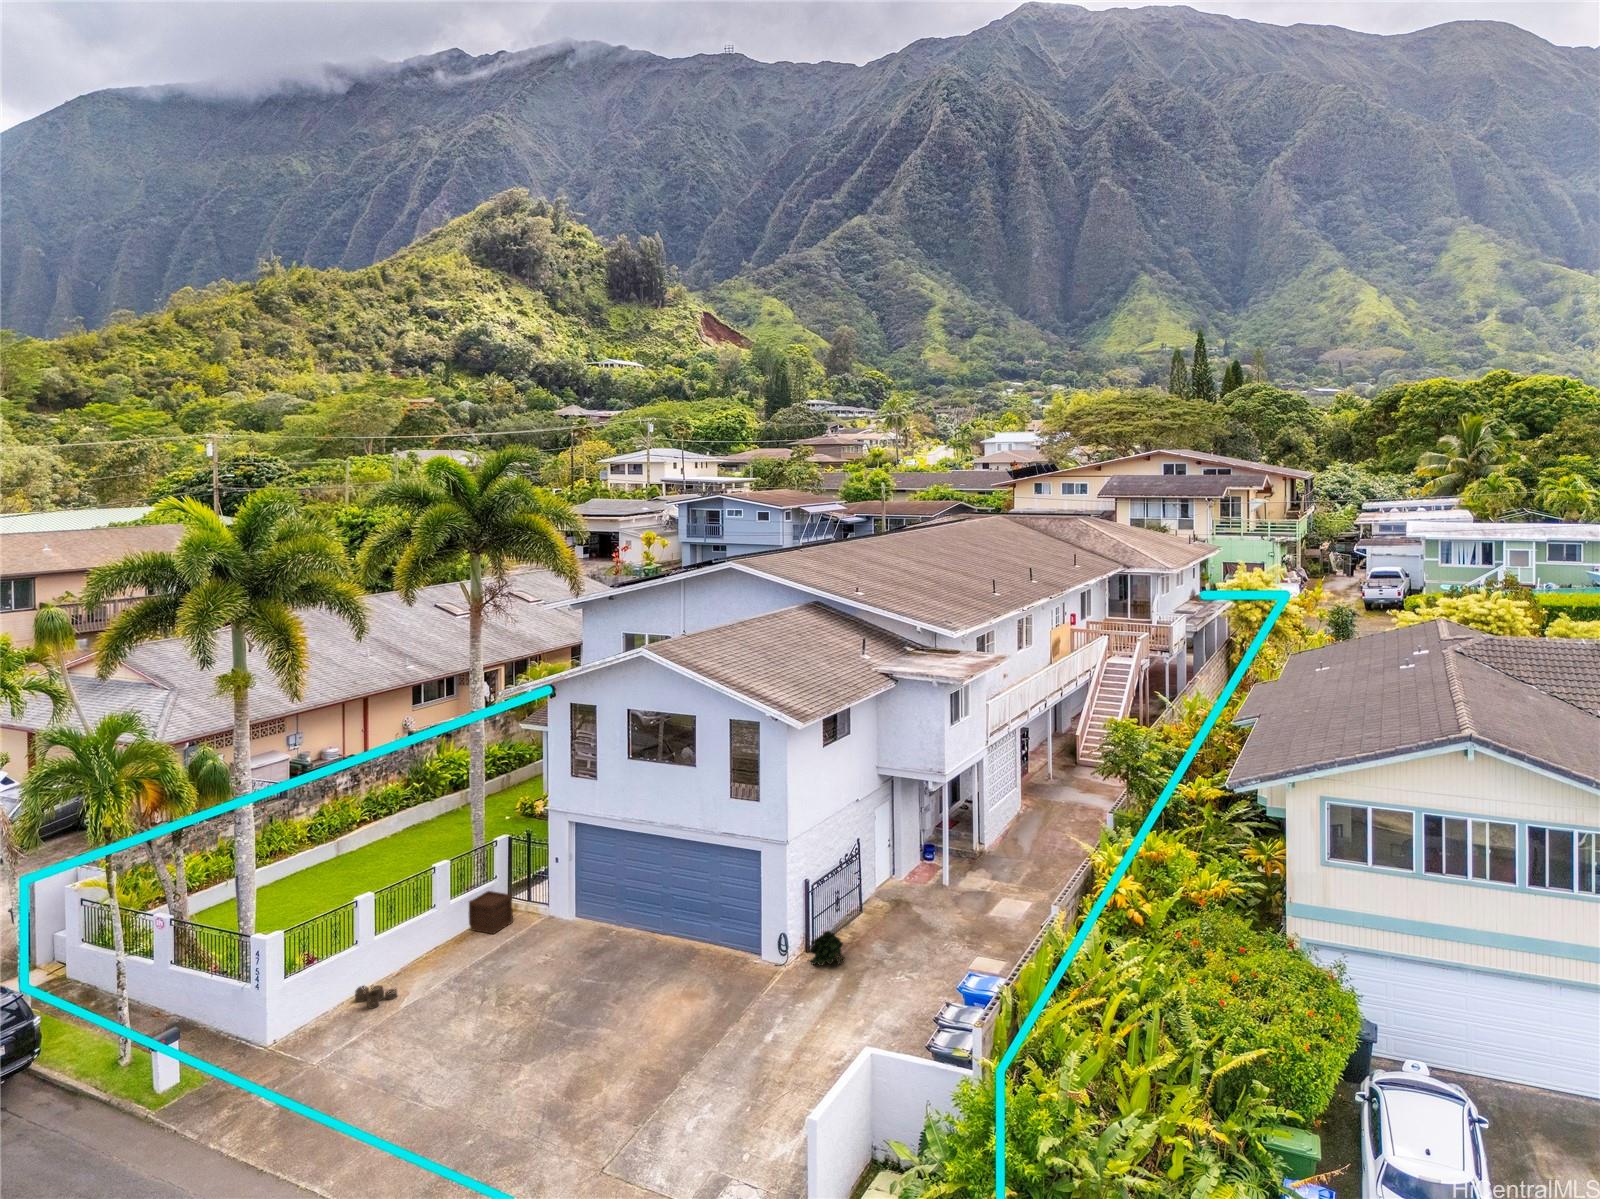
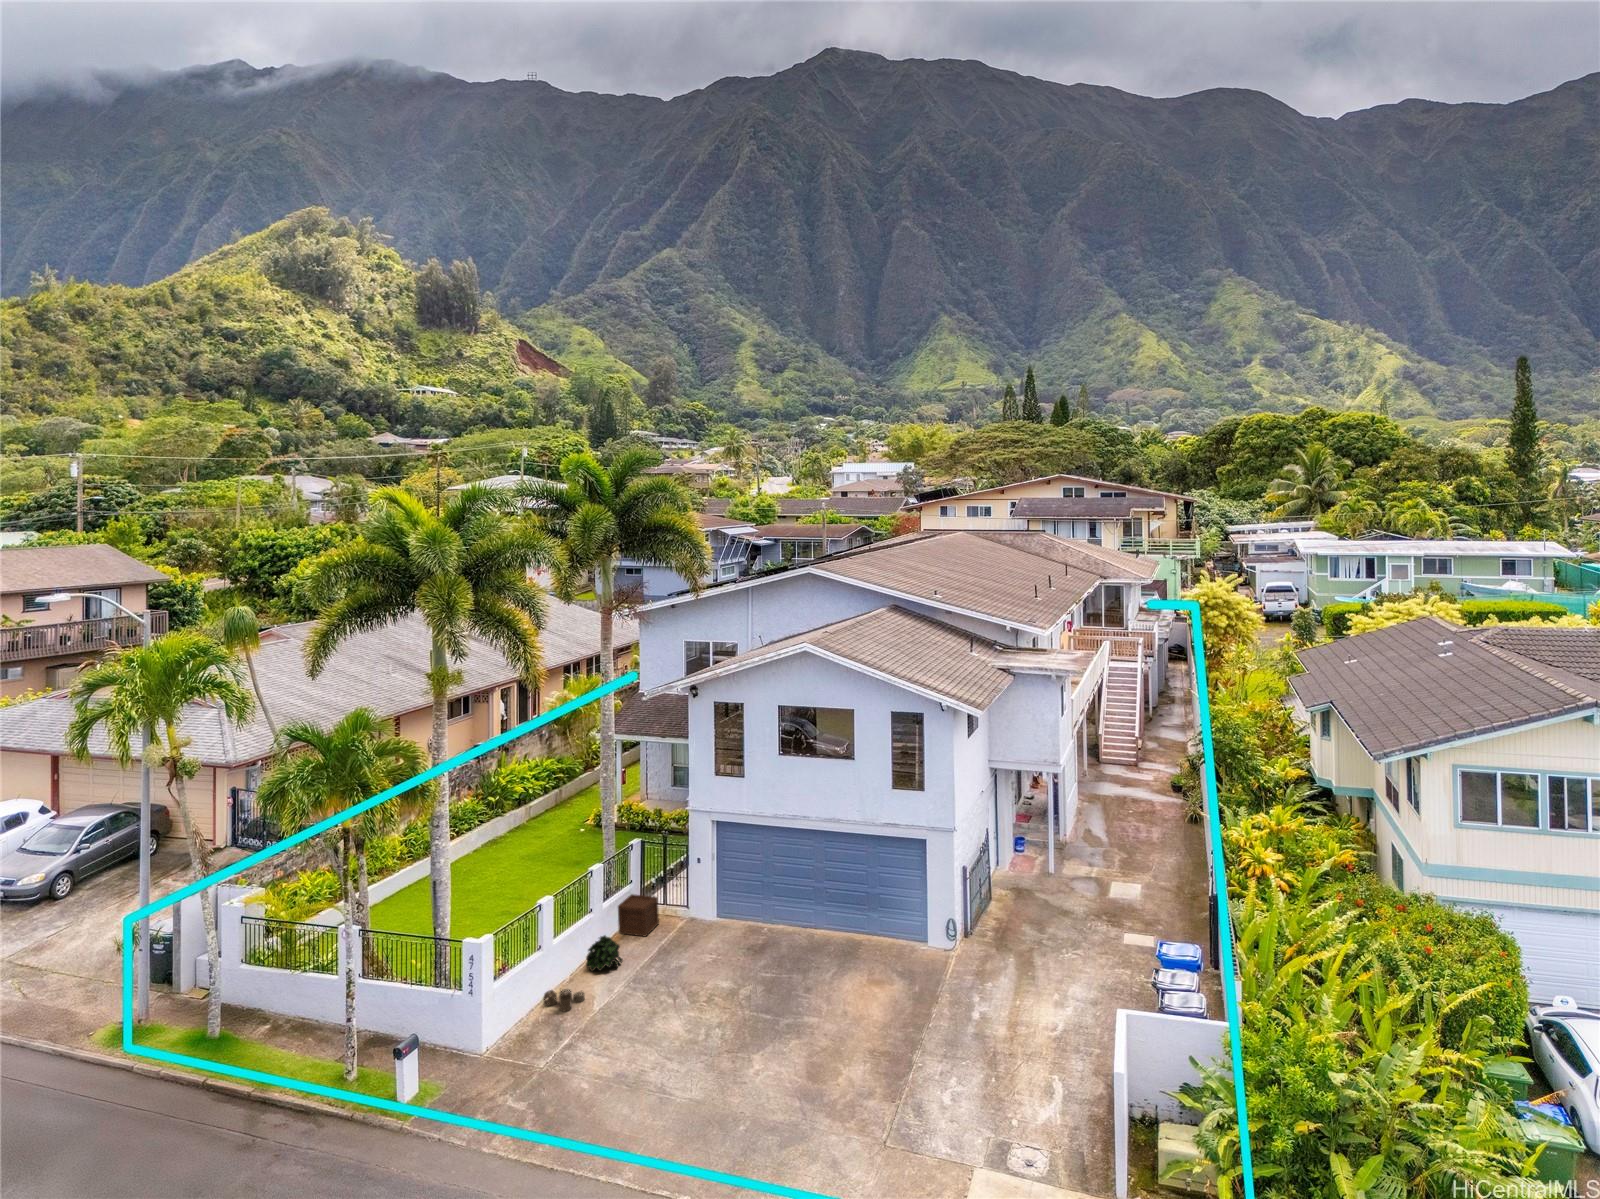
potted plant: present [809,931,845,966] -> present [586,935,623,971]

